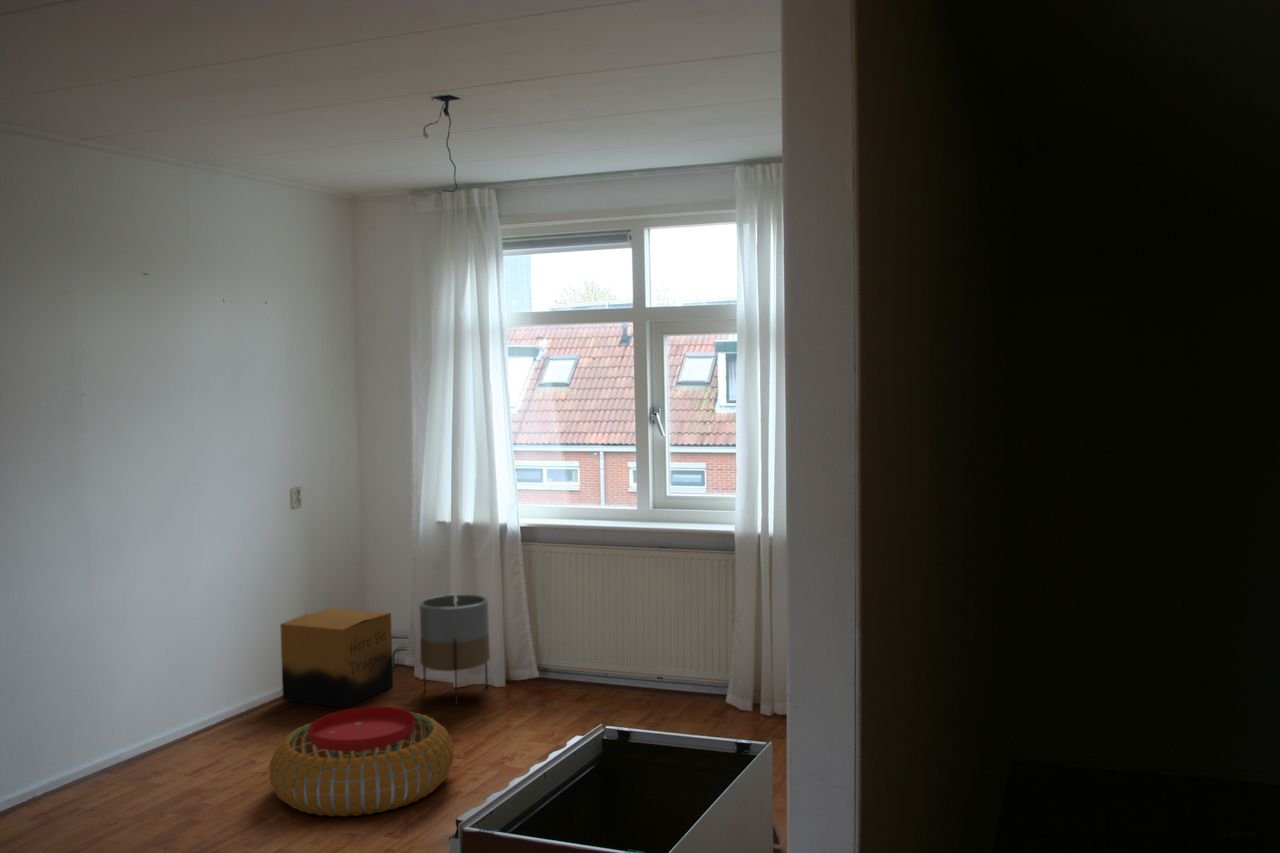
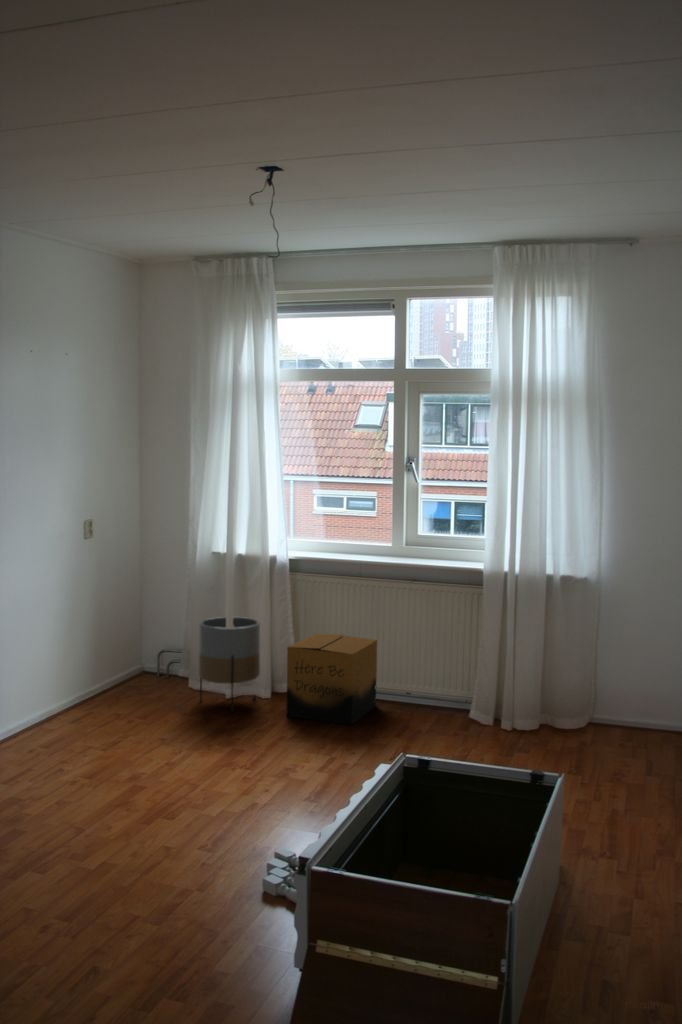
cardboard box: present [280,608,393,708] -> present [287,634,377,725]
pouf: present [269,707,454,816] -> none [89,712,249,807]

